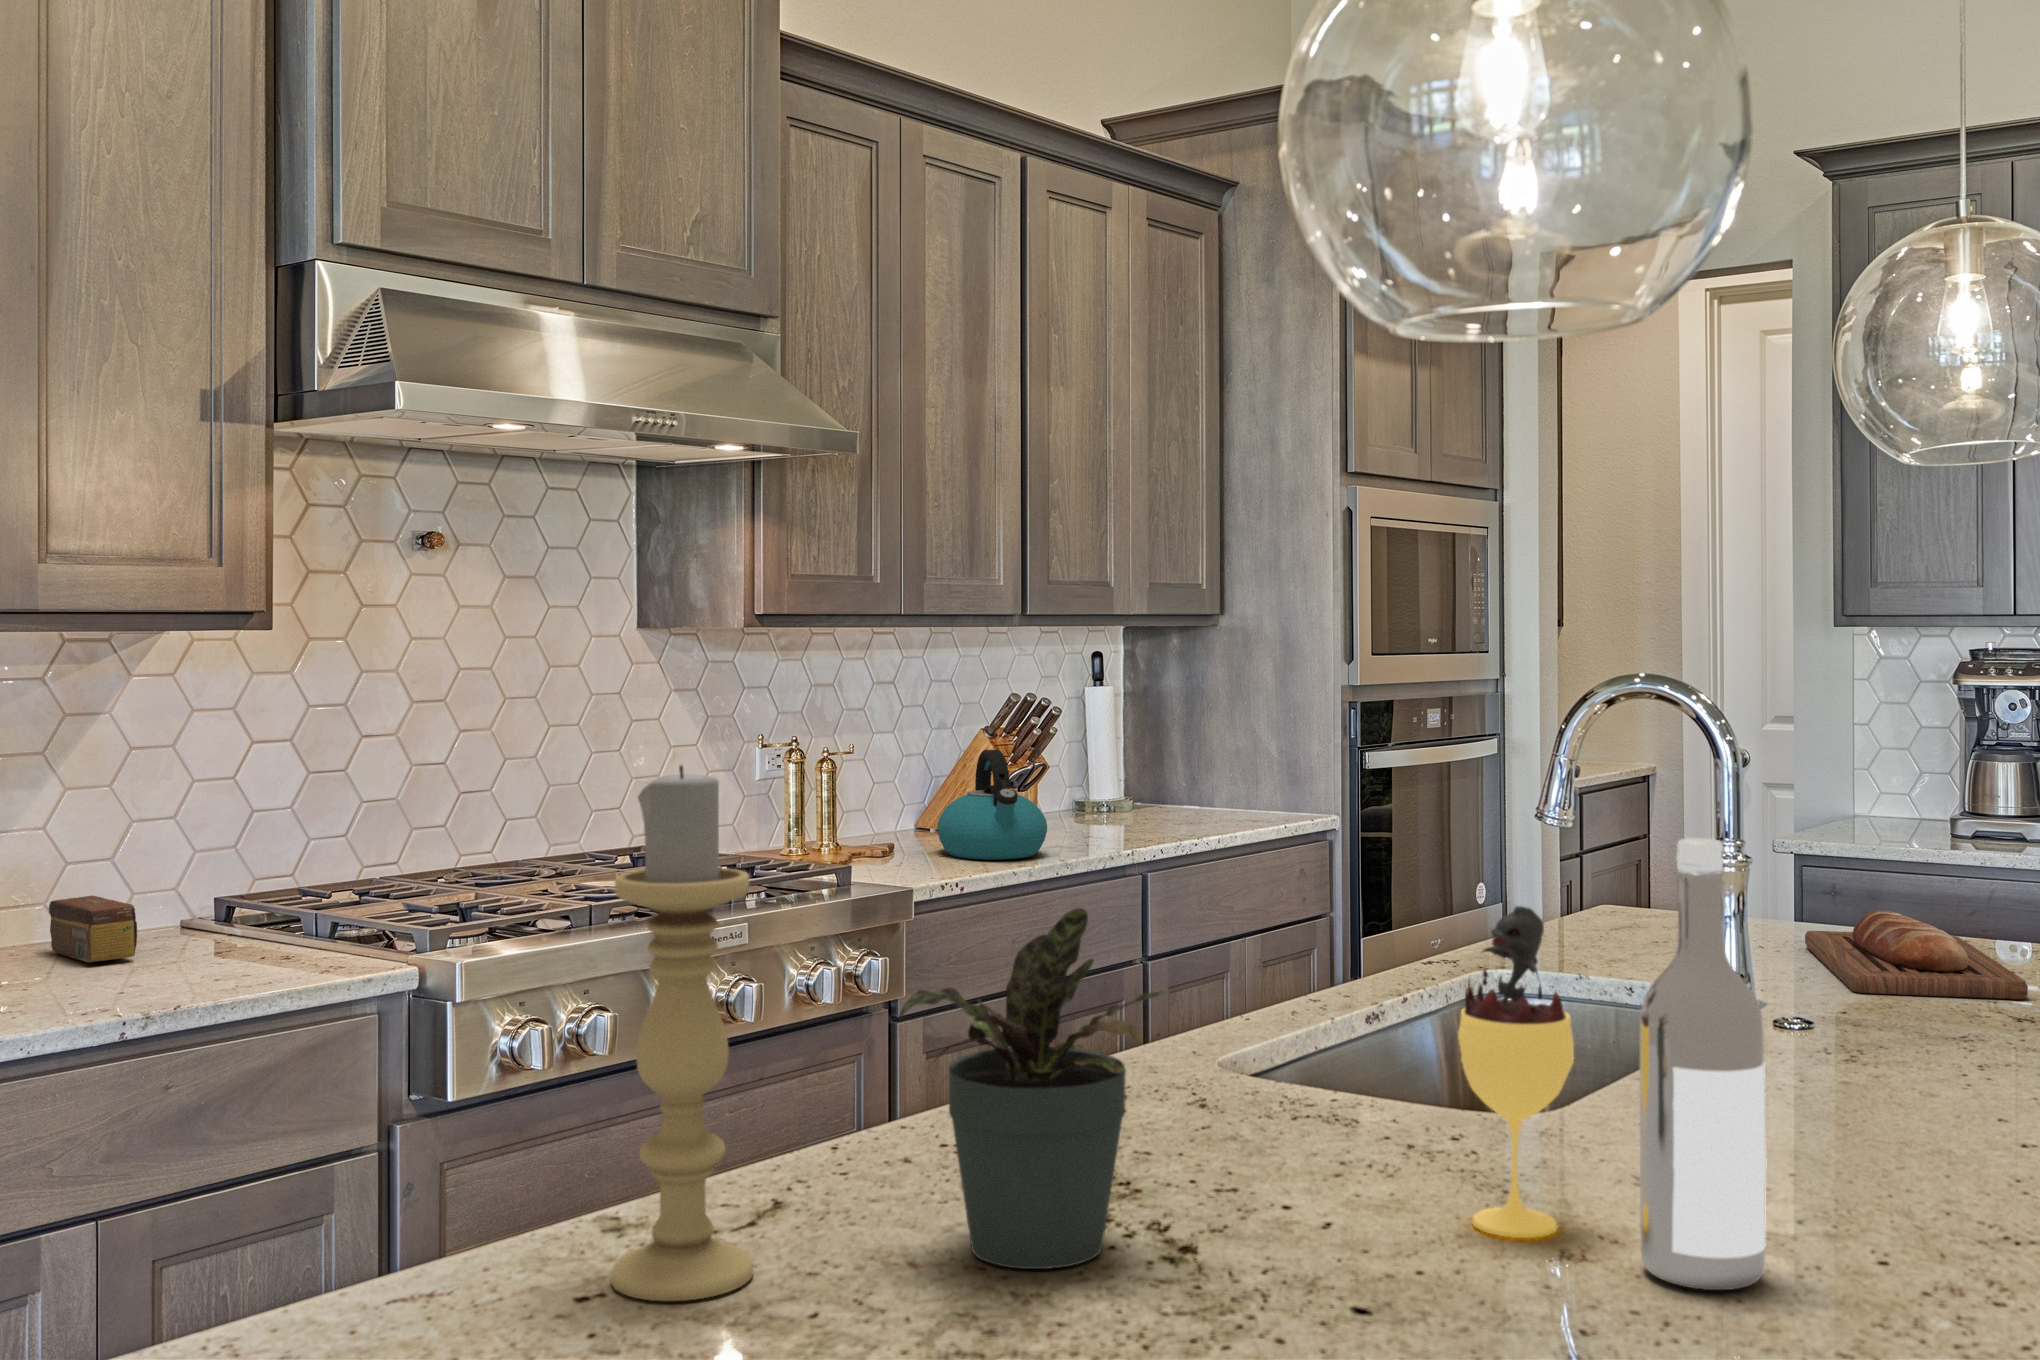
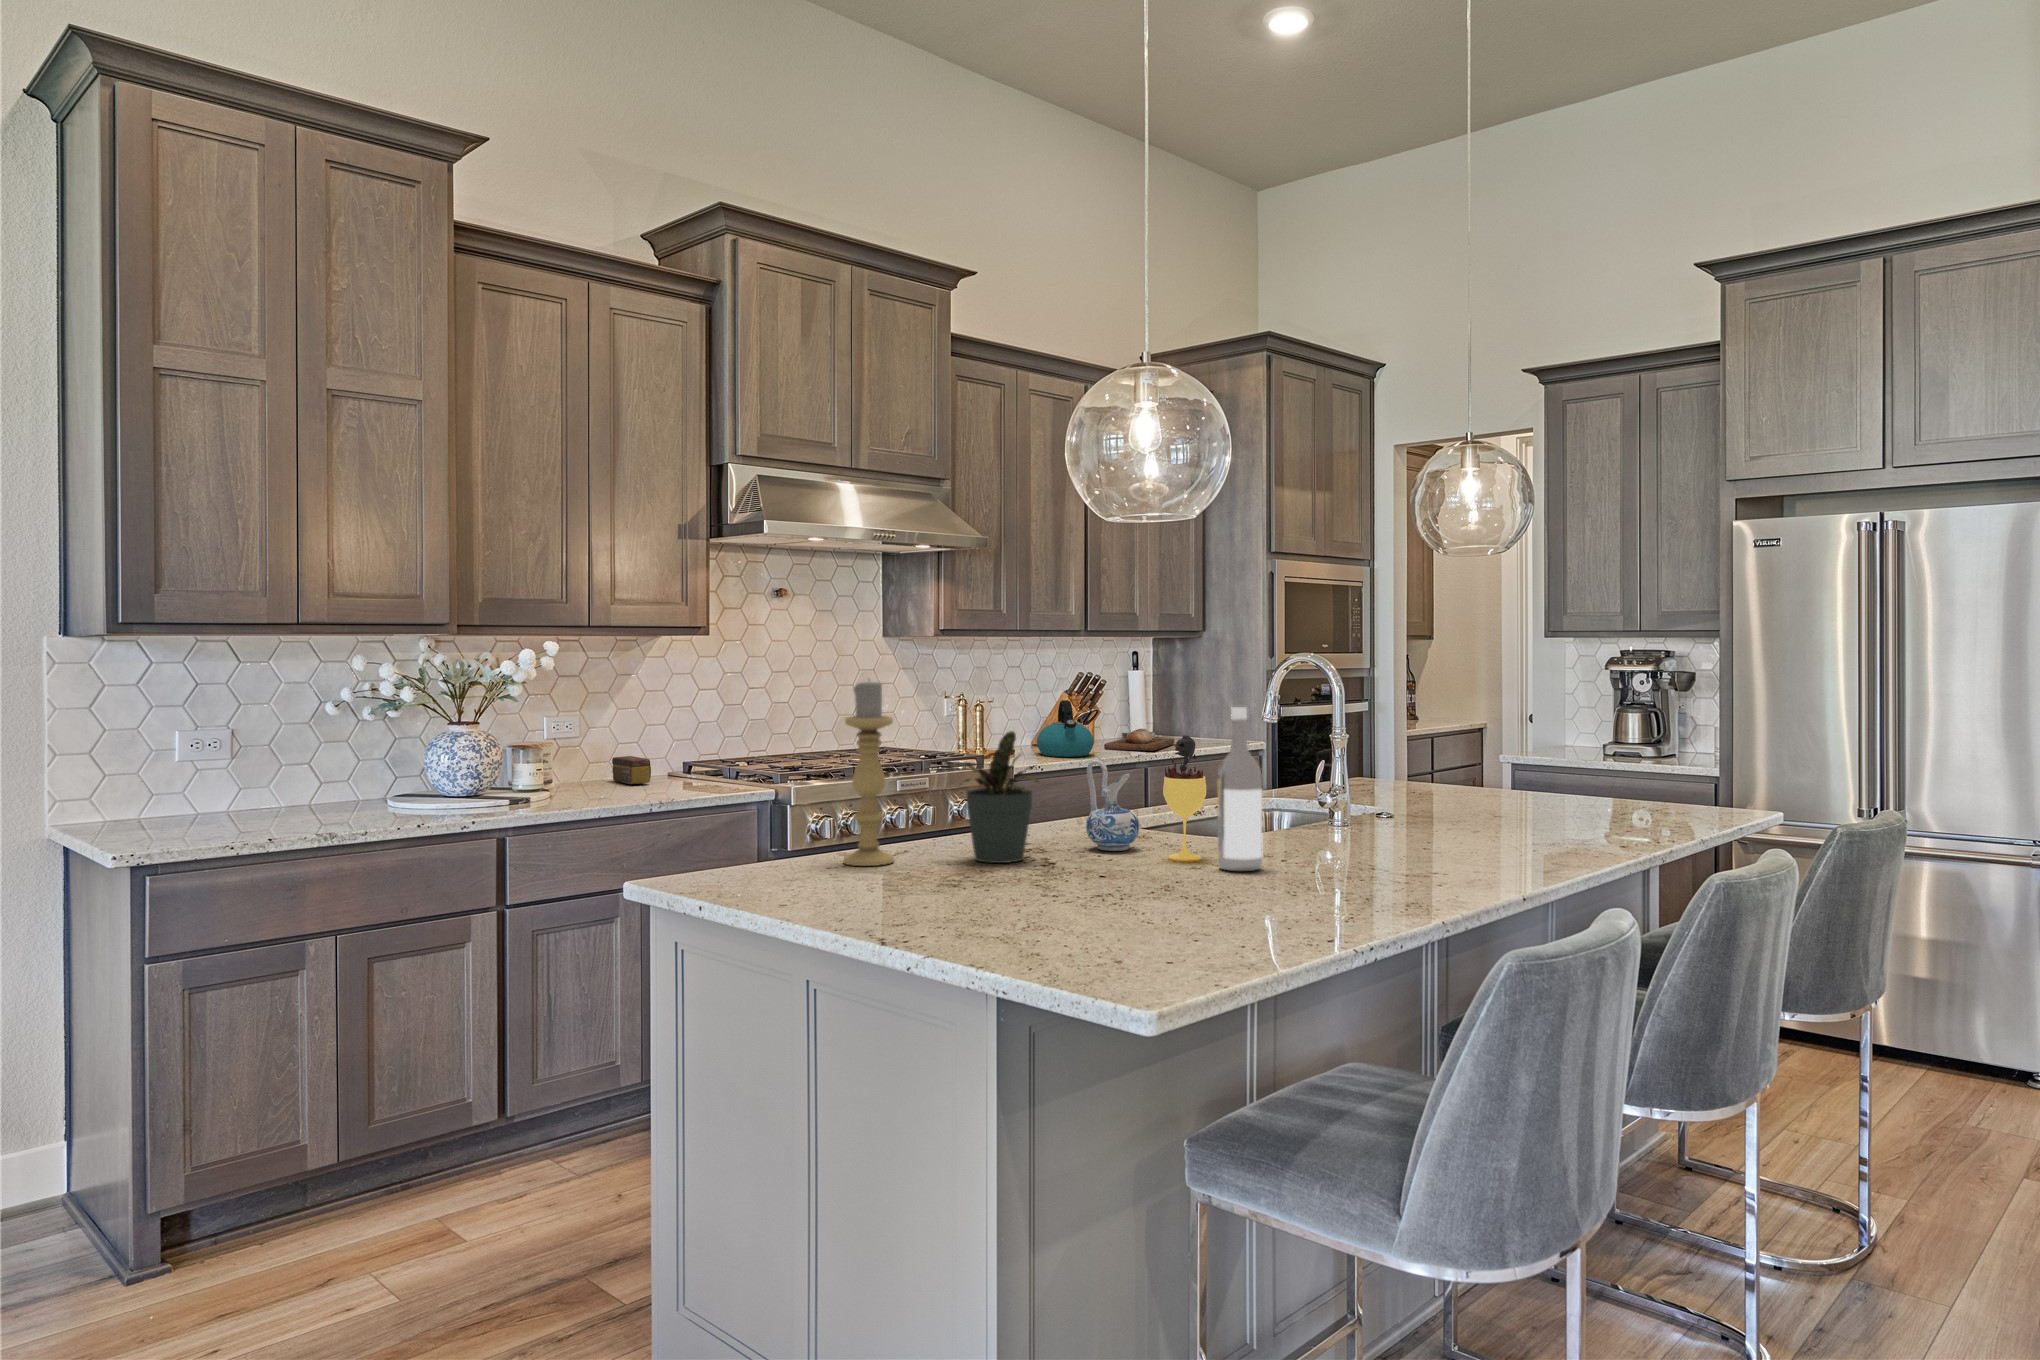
bread loaf: present [1805,910,2028,999] -> present [1104,729,1174,751]
ceramic pitcher: none [1233,959,1368,1196] -> present [1086,760,1139,851]

